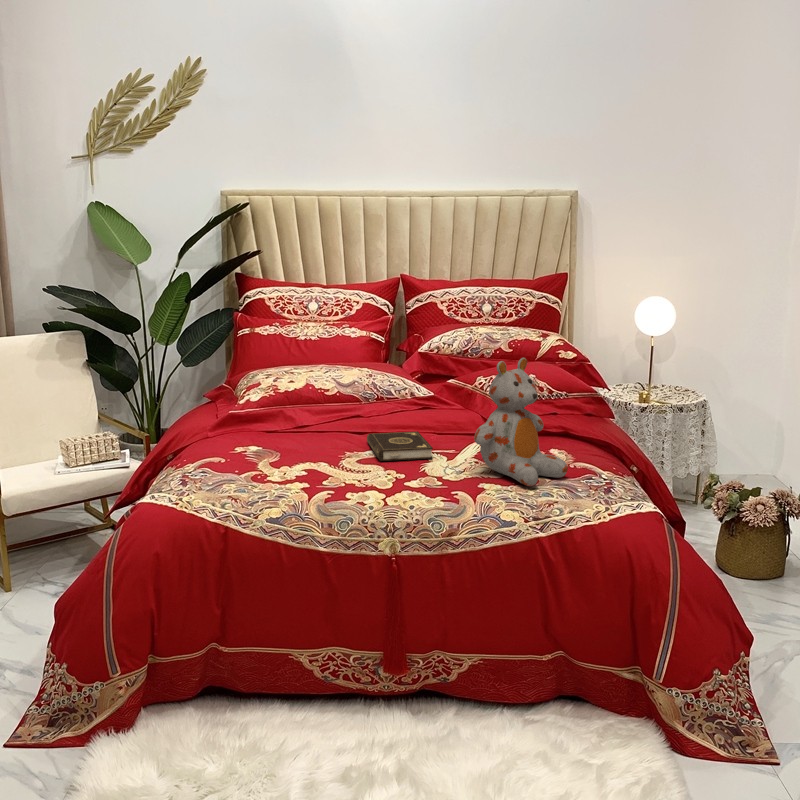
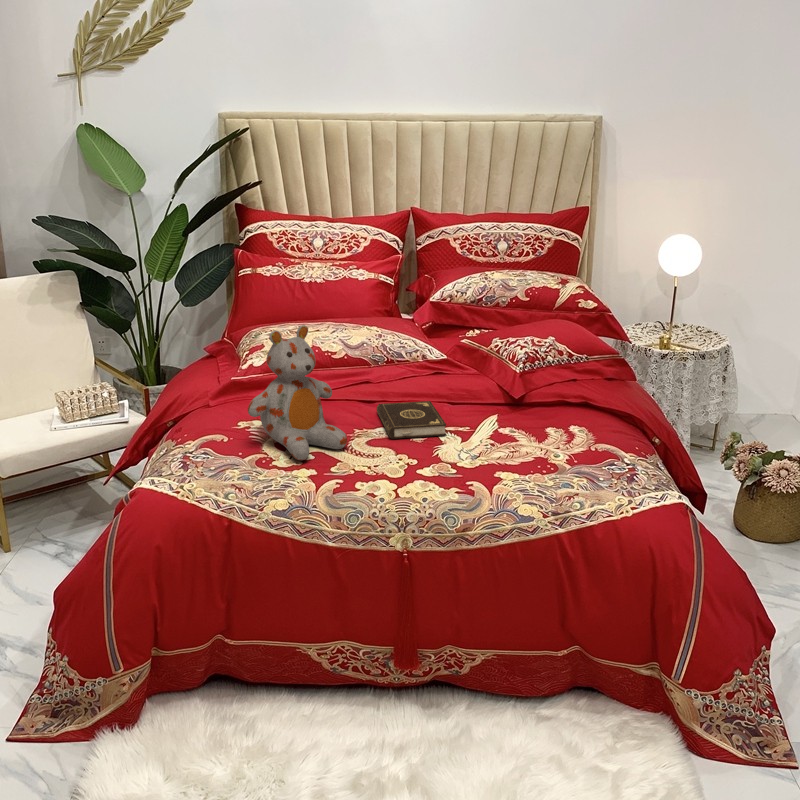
stuffed bear: present [474,358,568,486] -> present [248,325,347,460]

